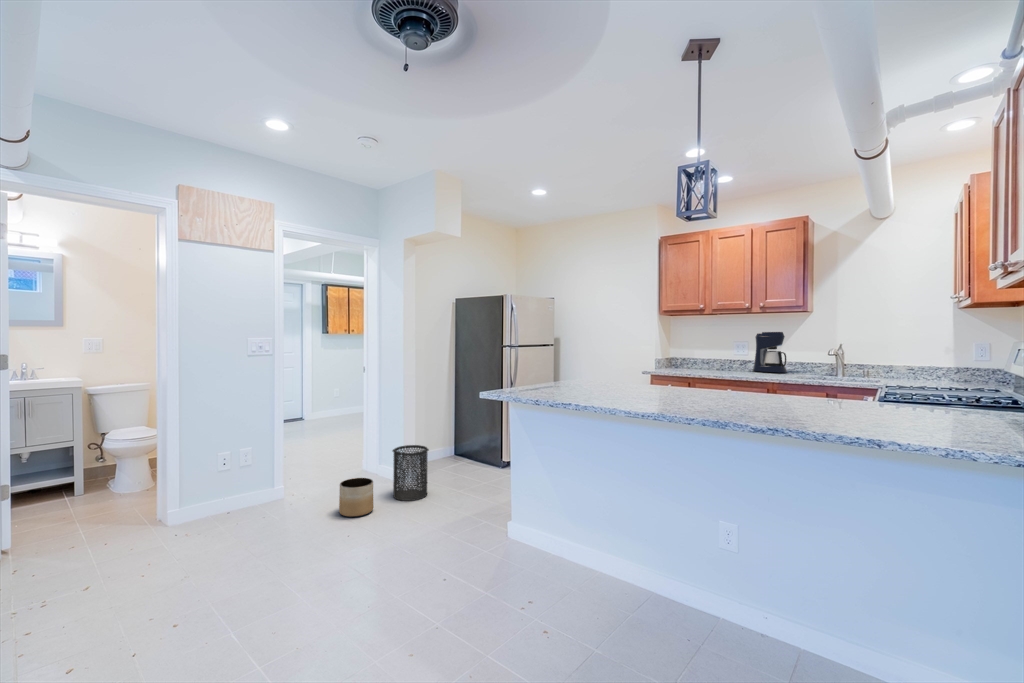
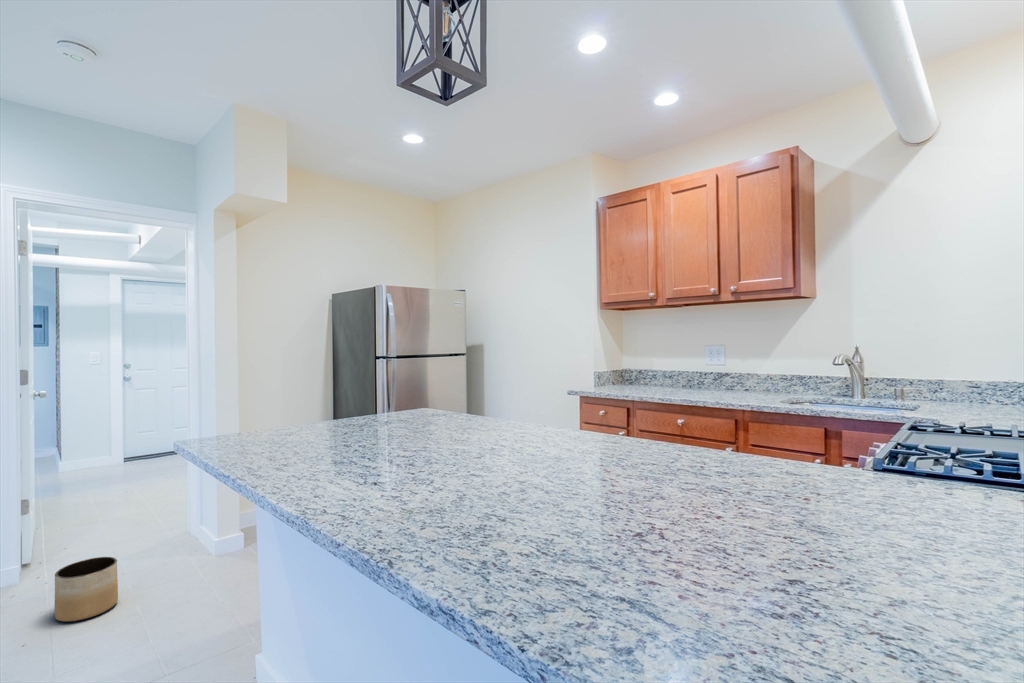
coffee maker: present [753,332,787,373] -> none [727,330,778,392]
trash can: present [393,445,429,501] -> none [170,503,228,589]

